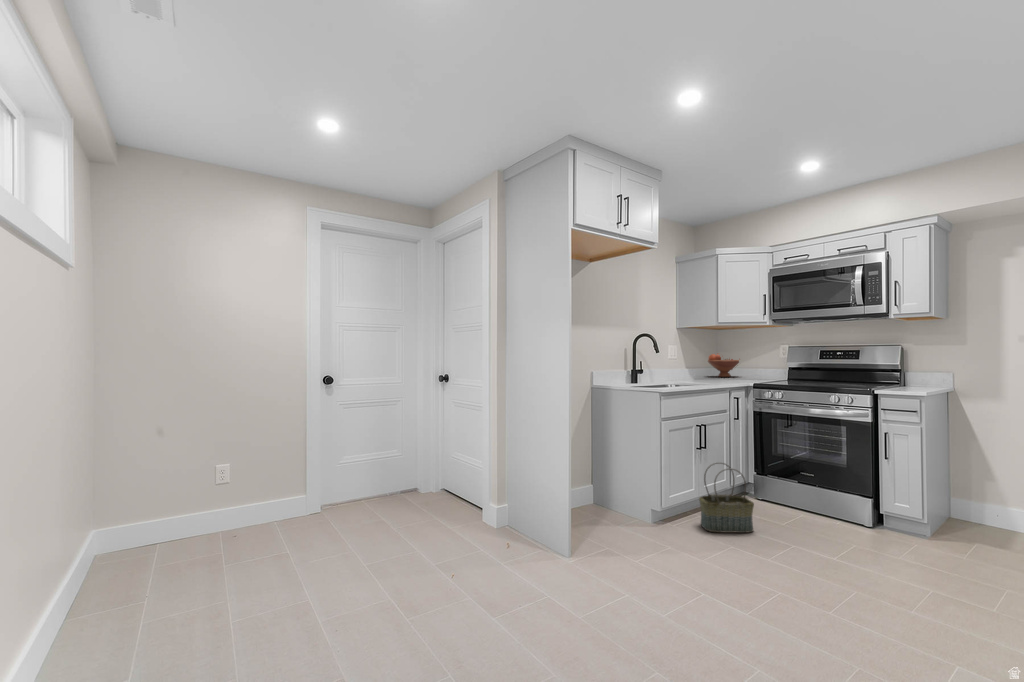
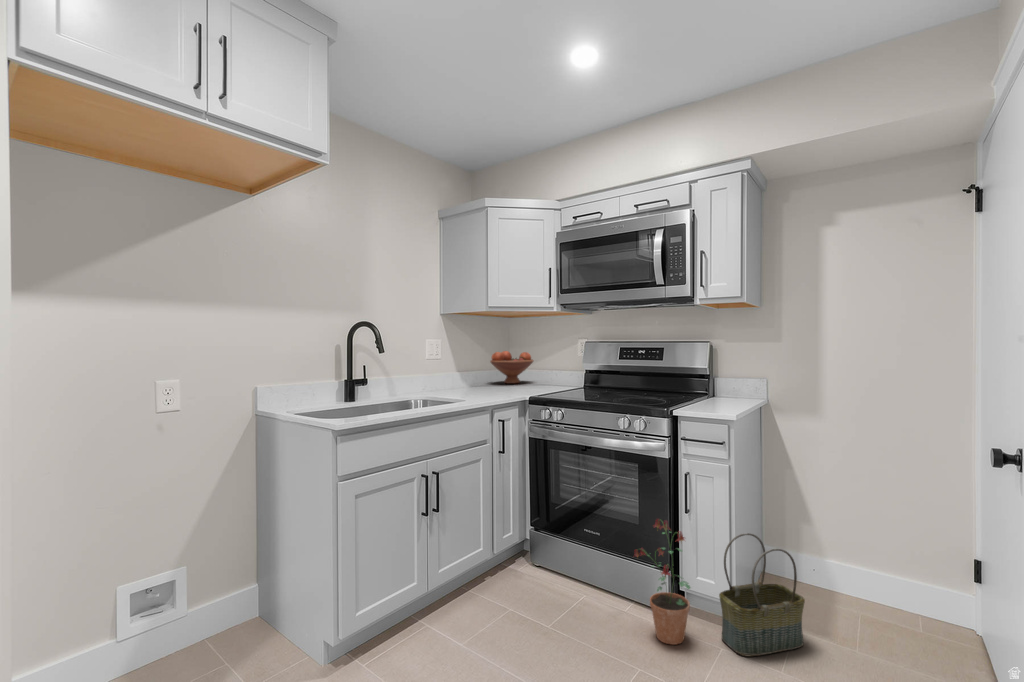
potted plant: none [846,461,896,542] -> present [635,519,690,645]
basket: present [699,462,754,533] -> present [719,533,805,656]

